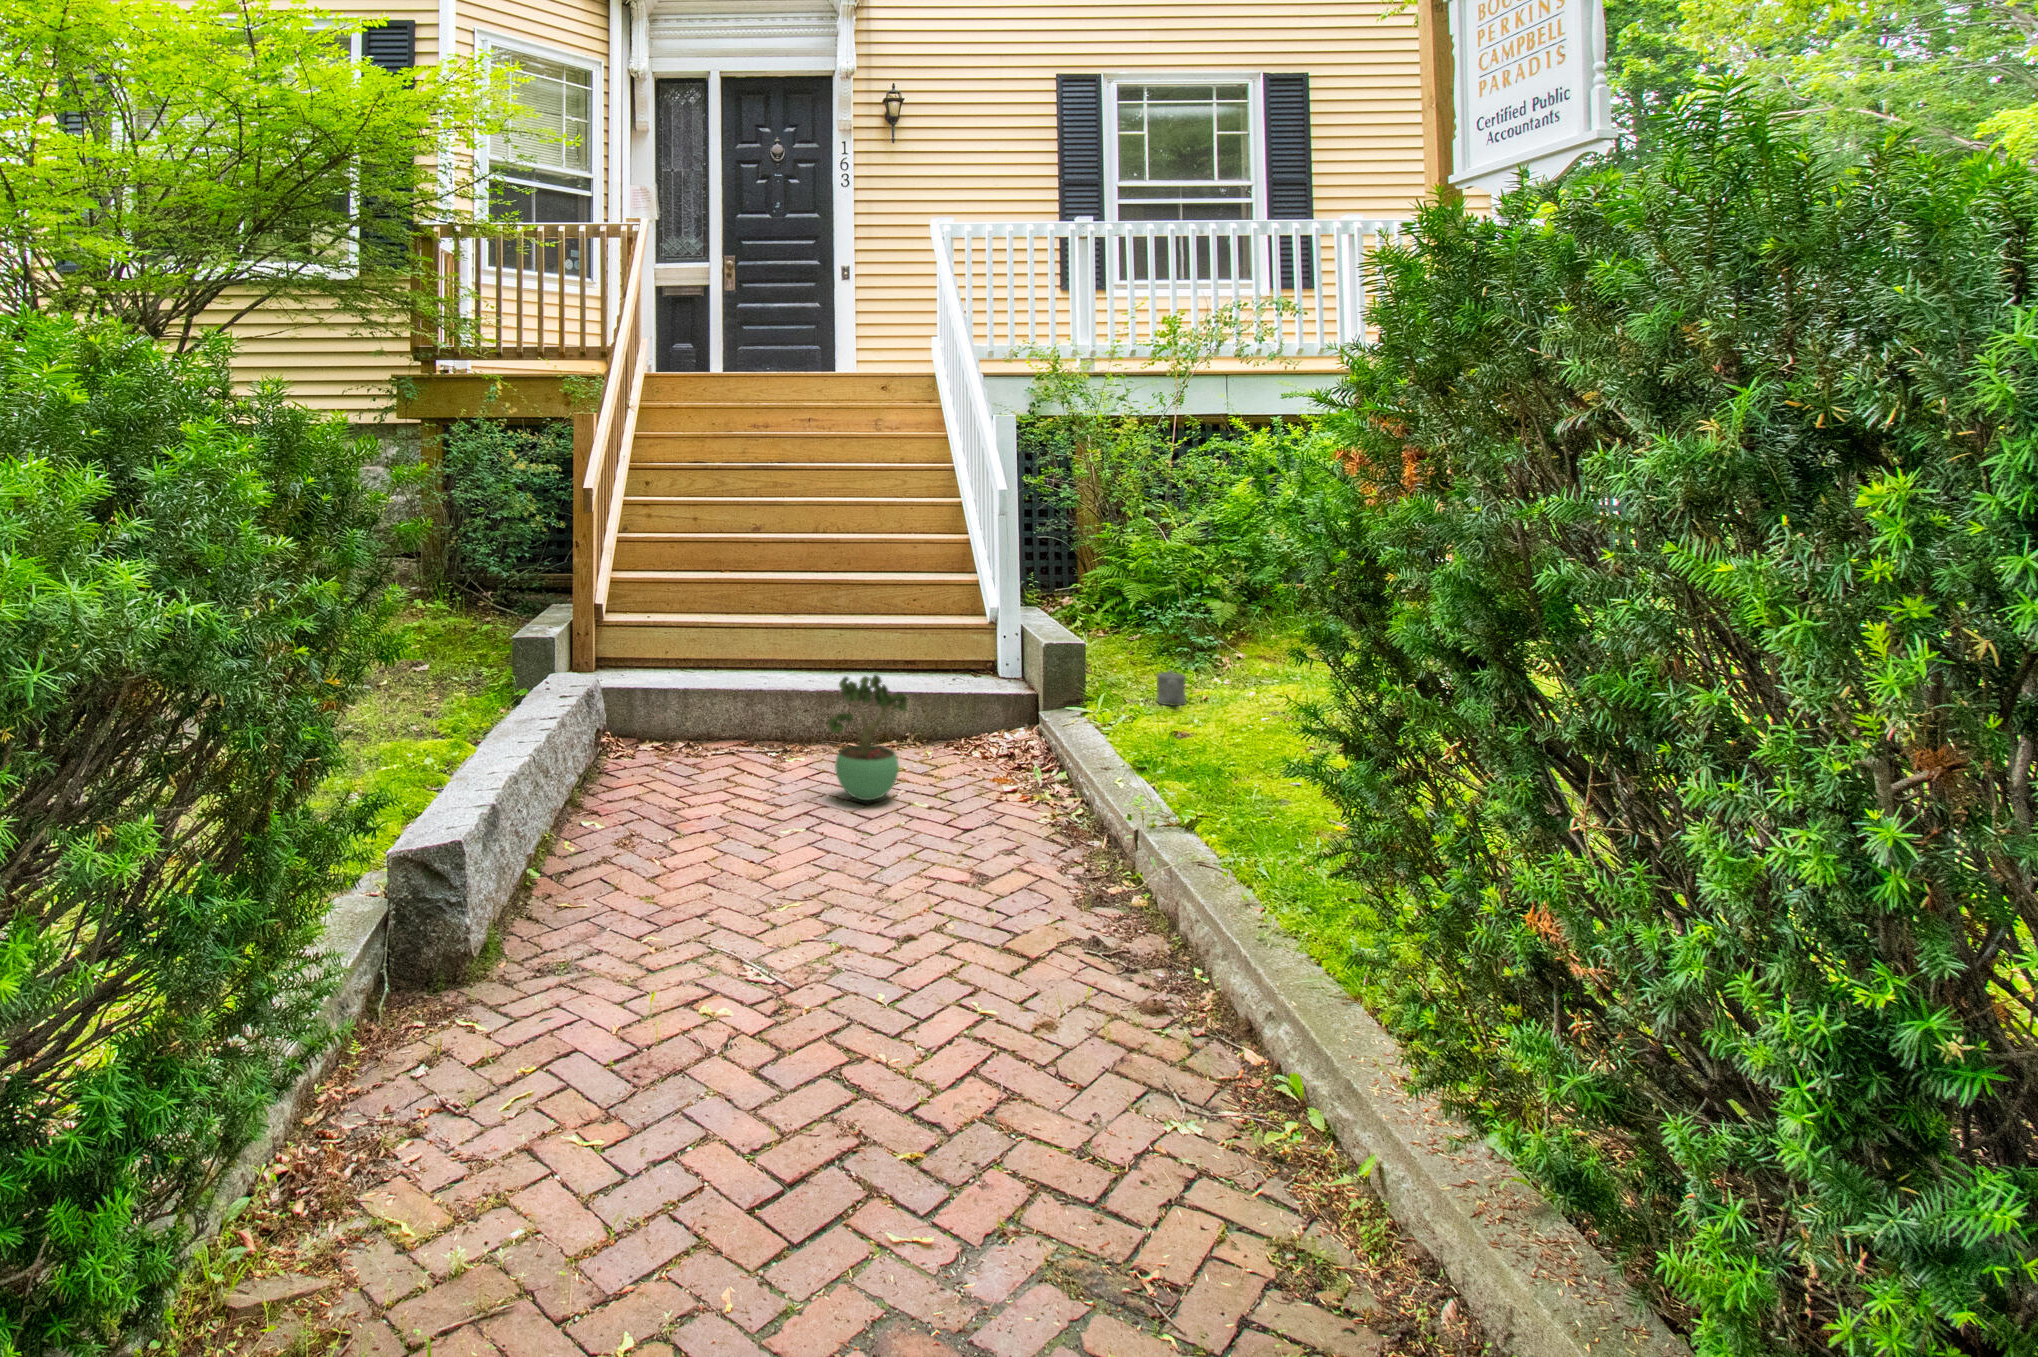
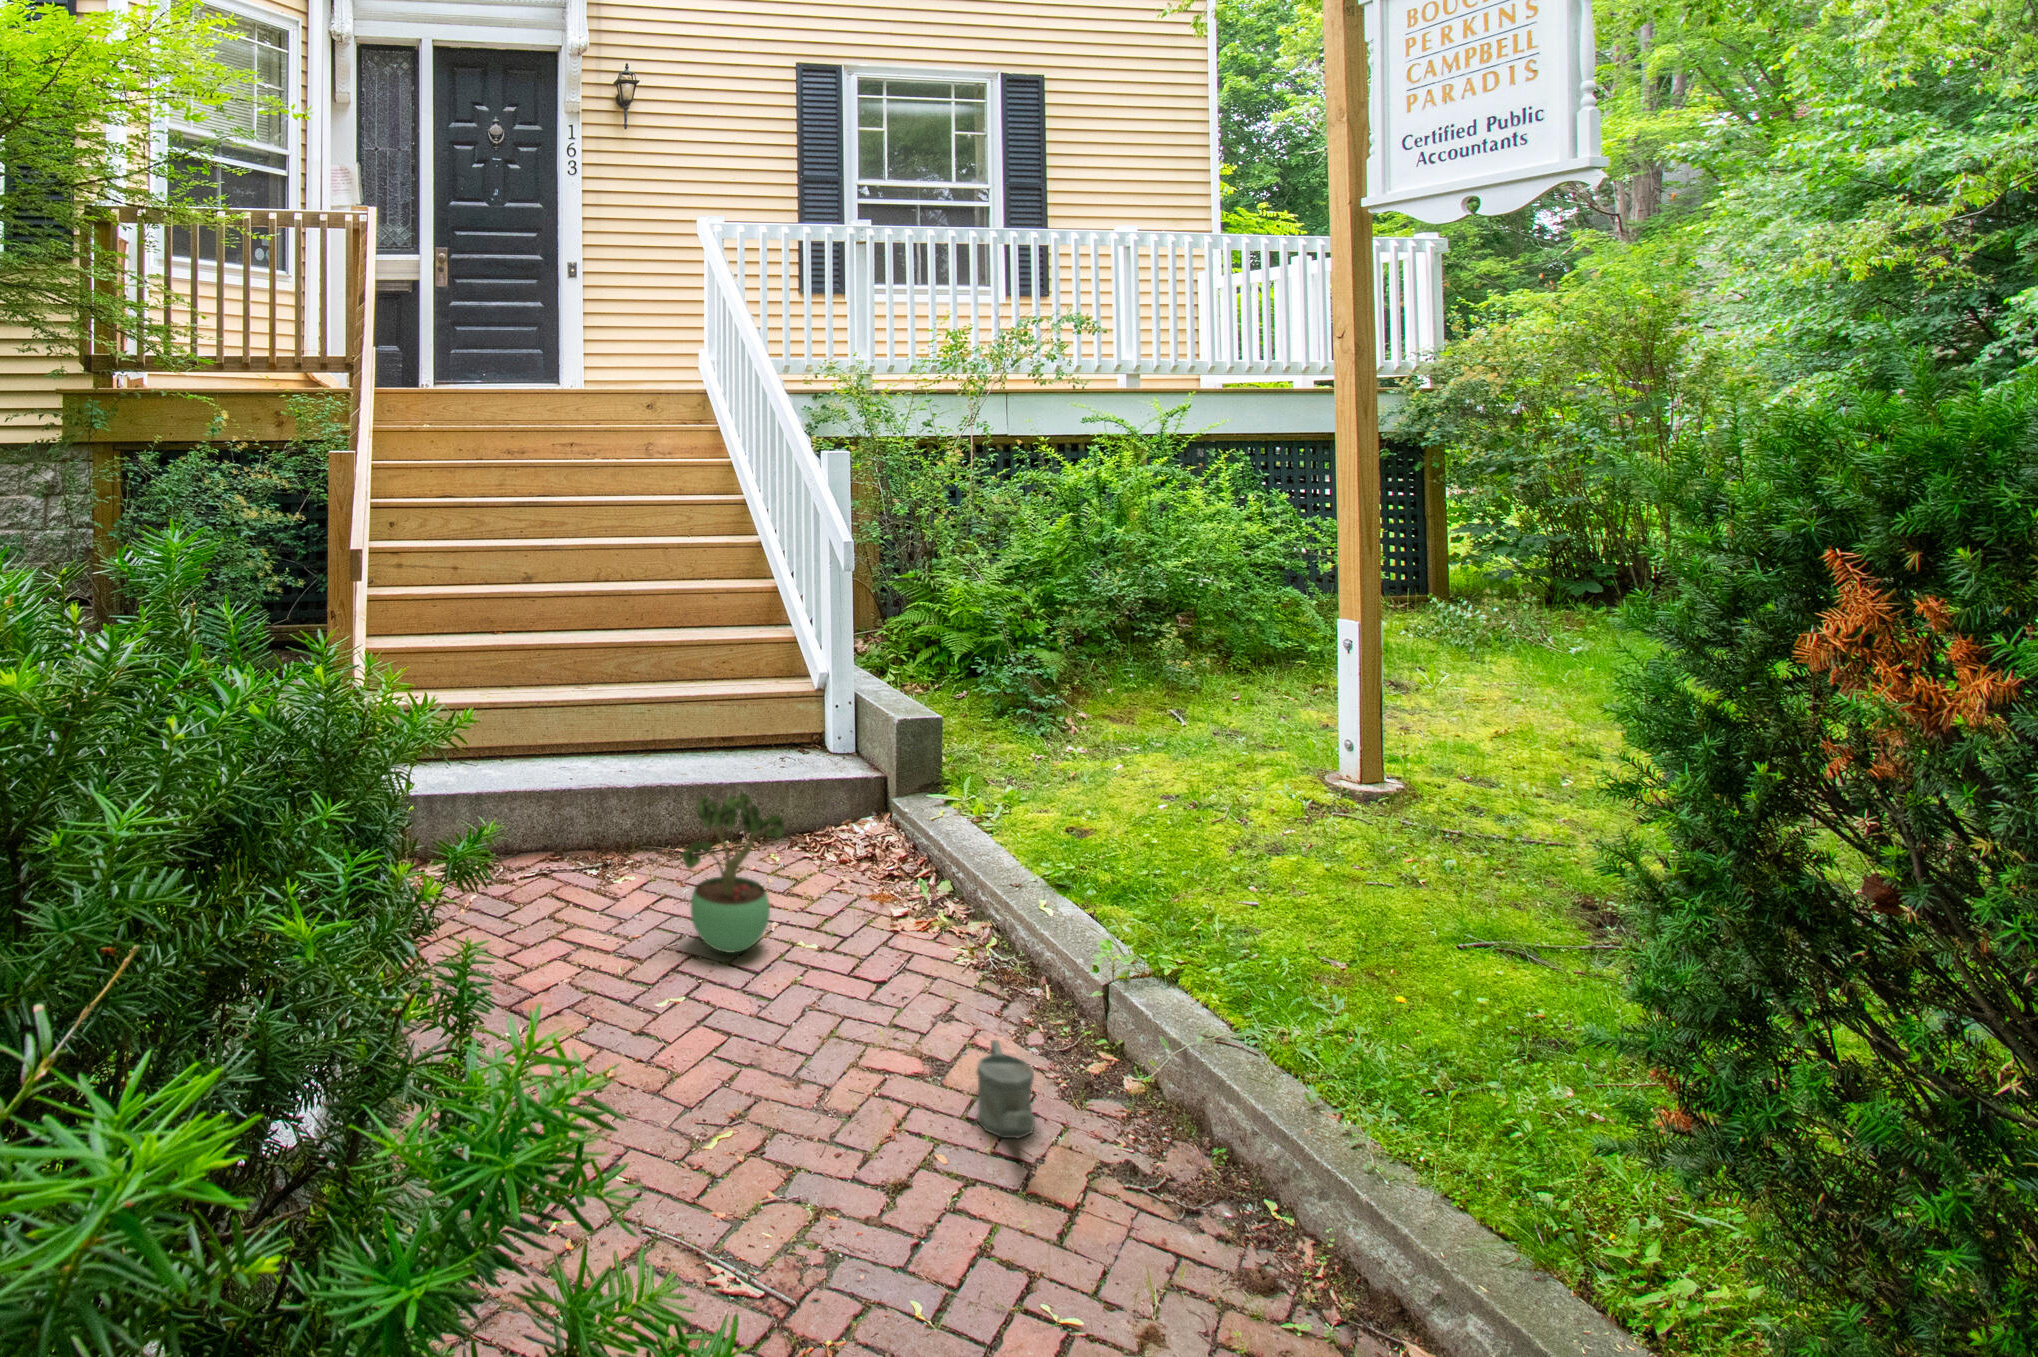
watering can: present [1157,670,1186,706] -> present [977,1040,1035,1138]

